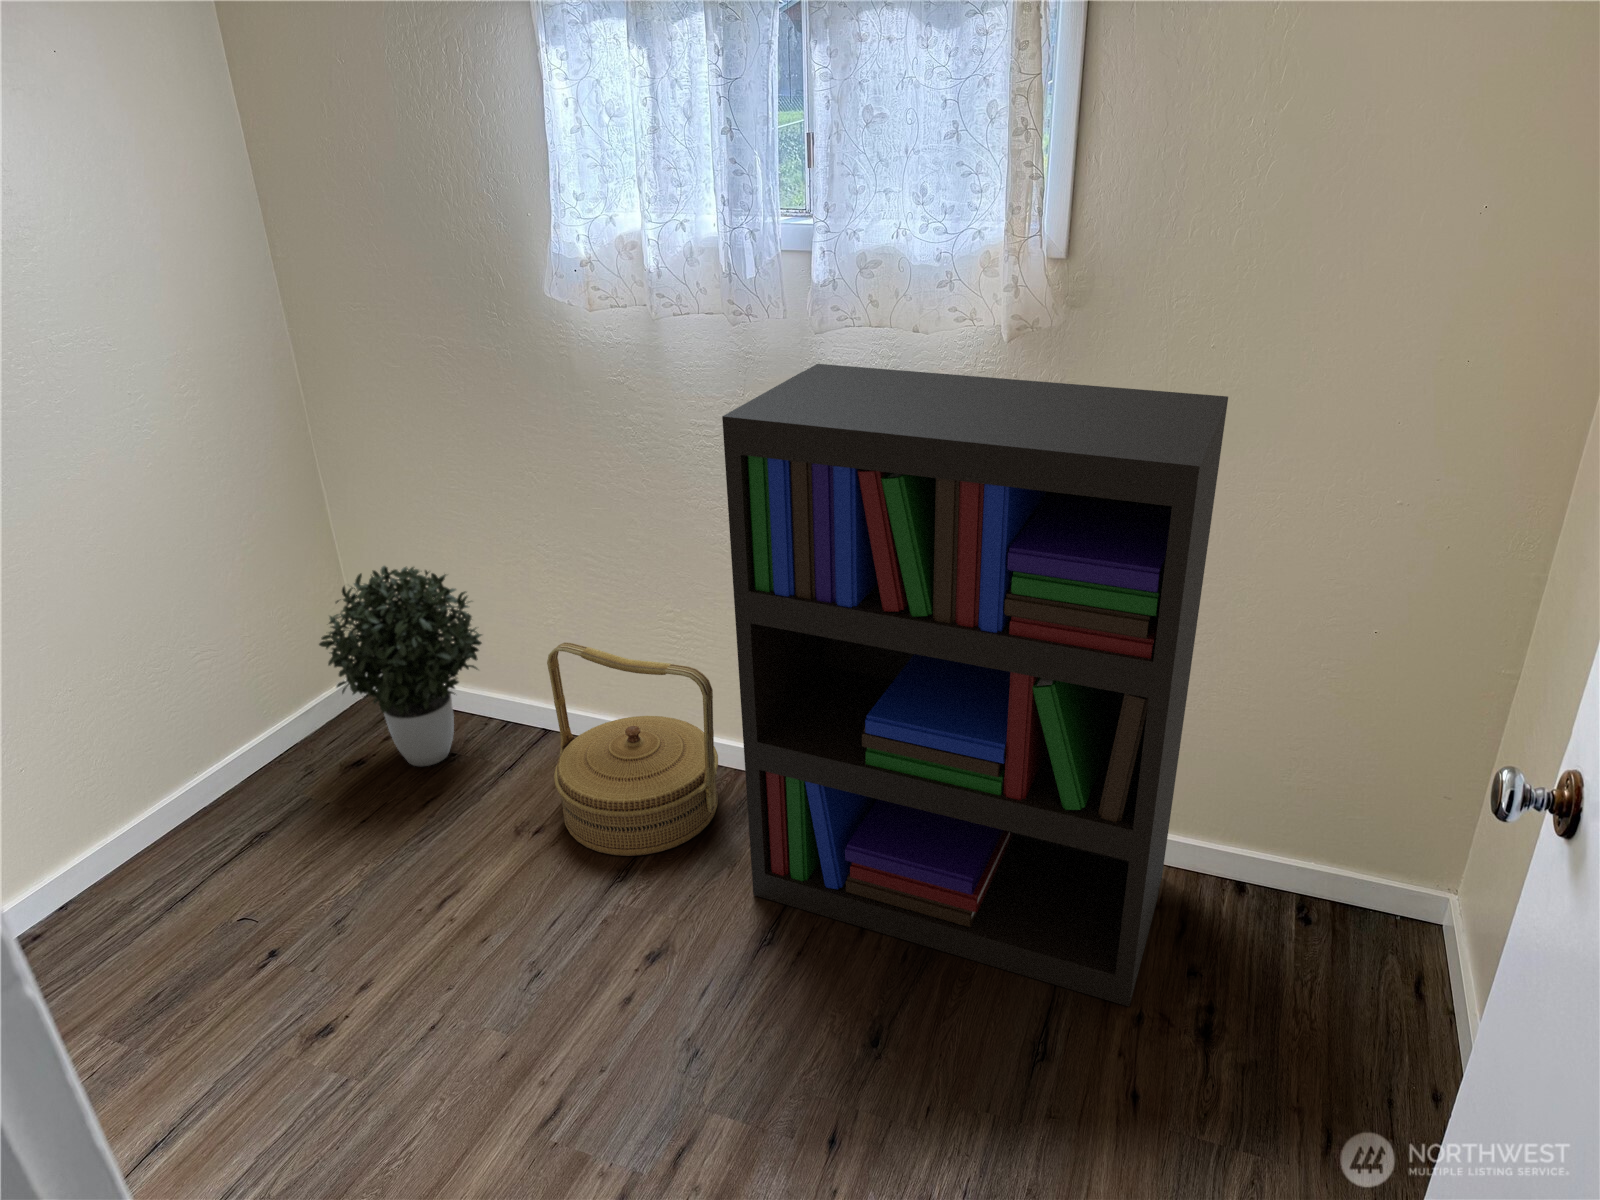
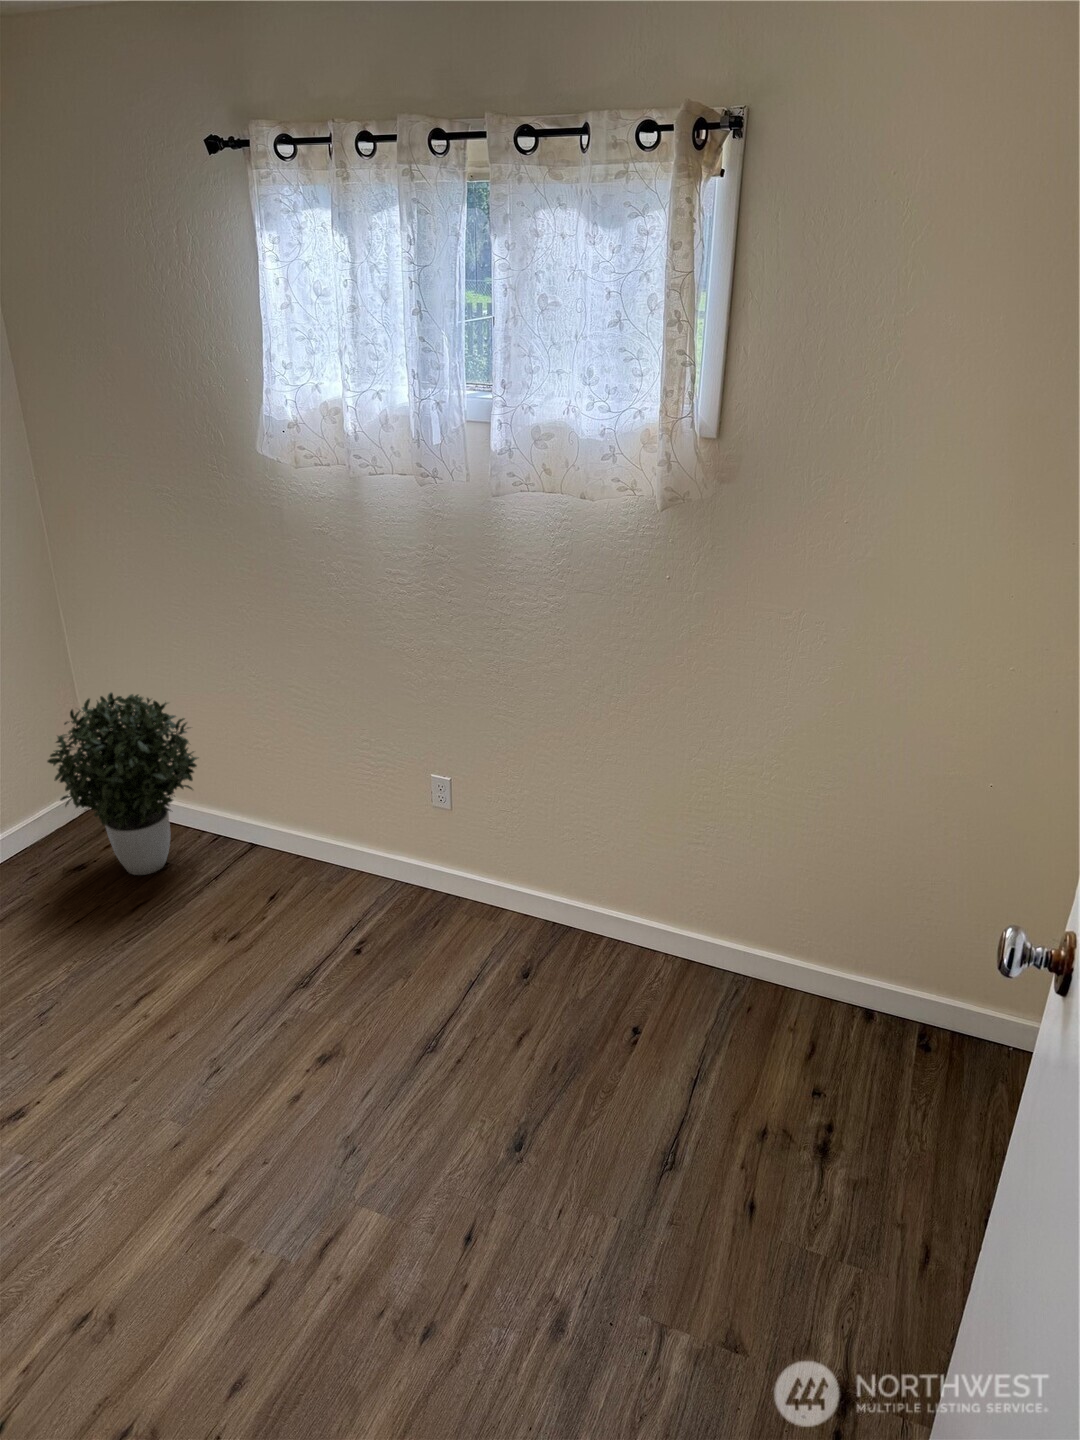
bookshelf: present [722,364,1228,1007] -> none [398,525,858,1122]
woven basket: present [547,642,718,856] -> none [250,768,402,965]

